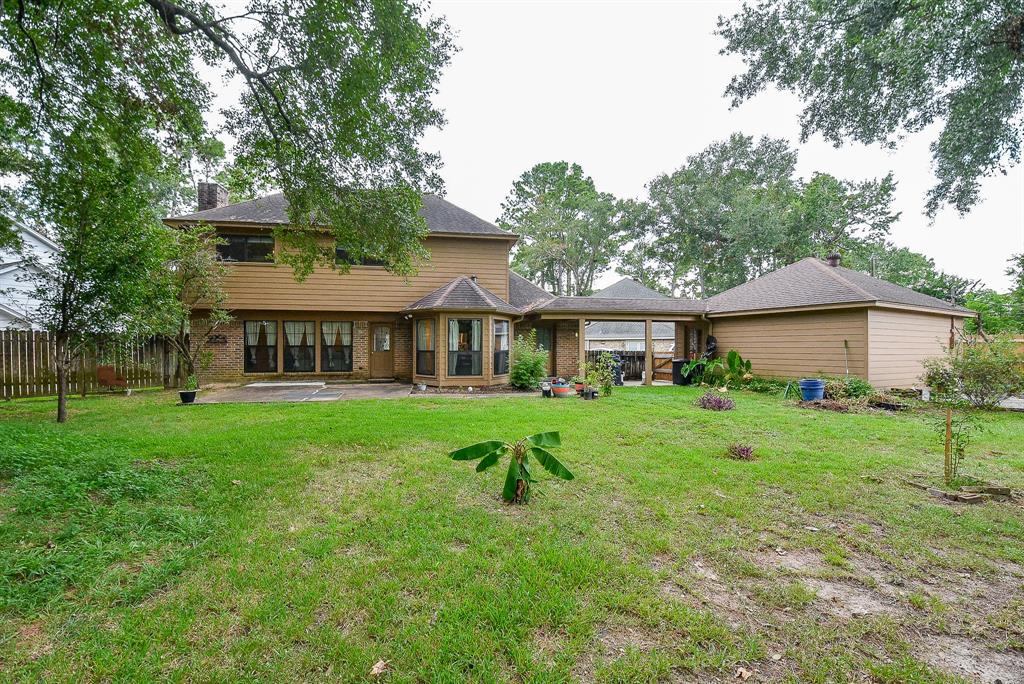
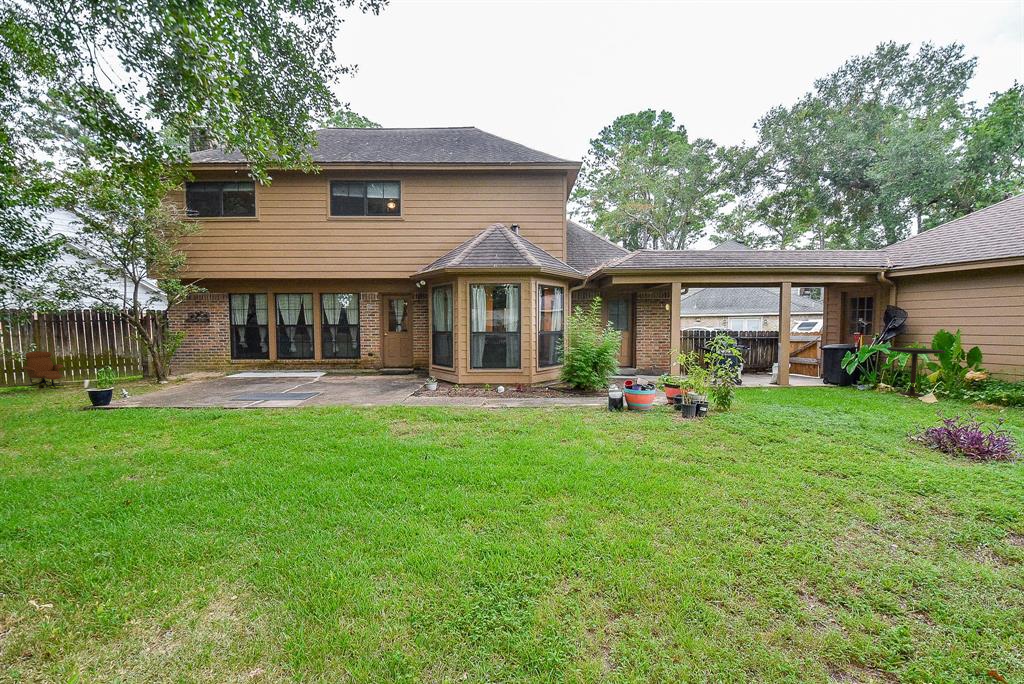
pedestal table: none [703,360,731,389] -> present [887,347,946,396]

